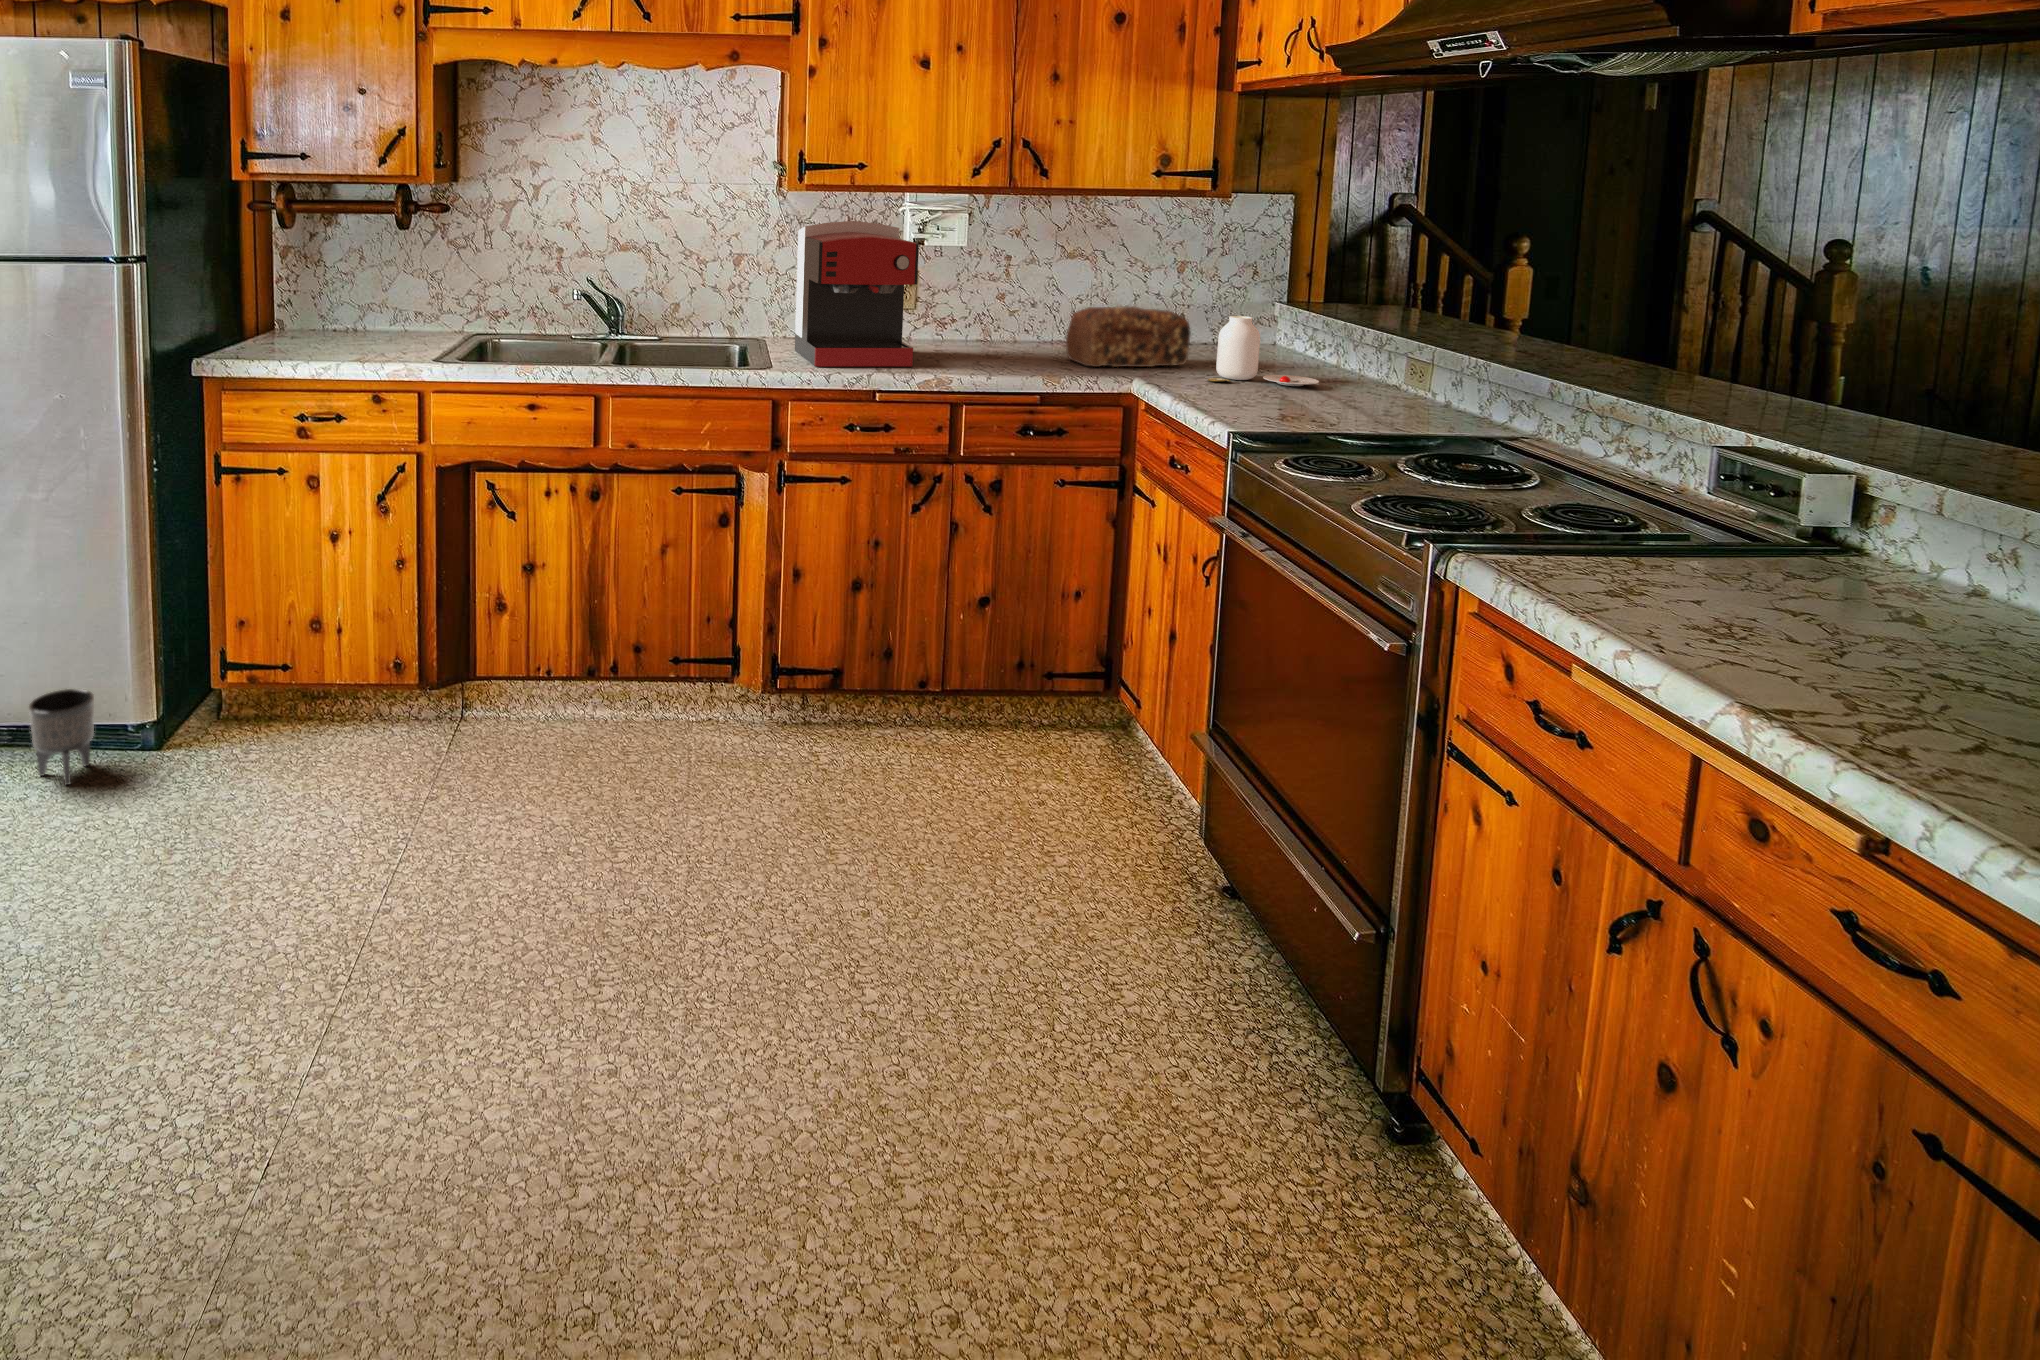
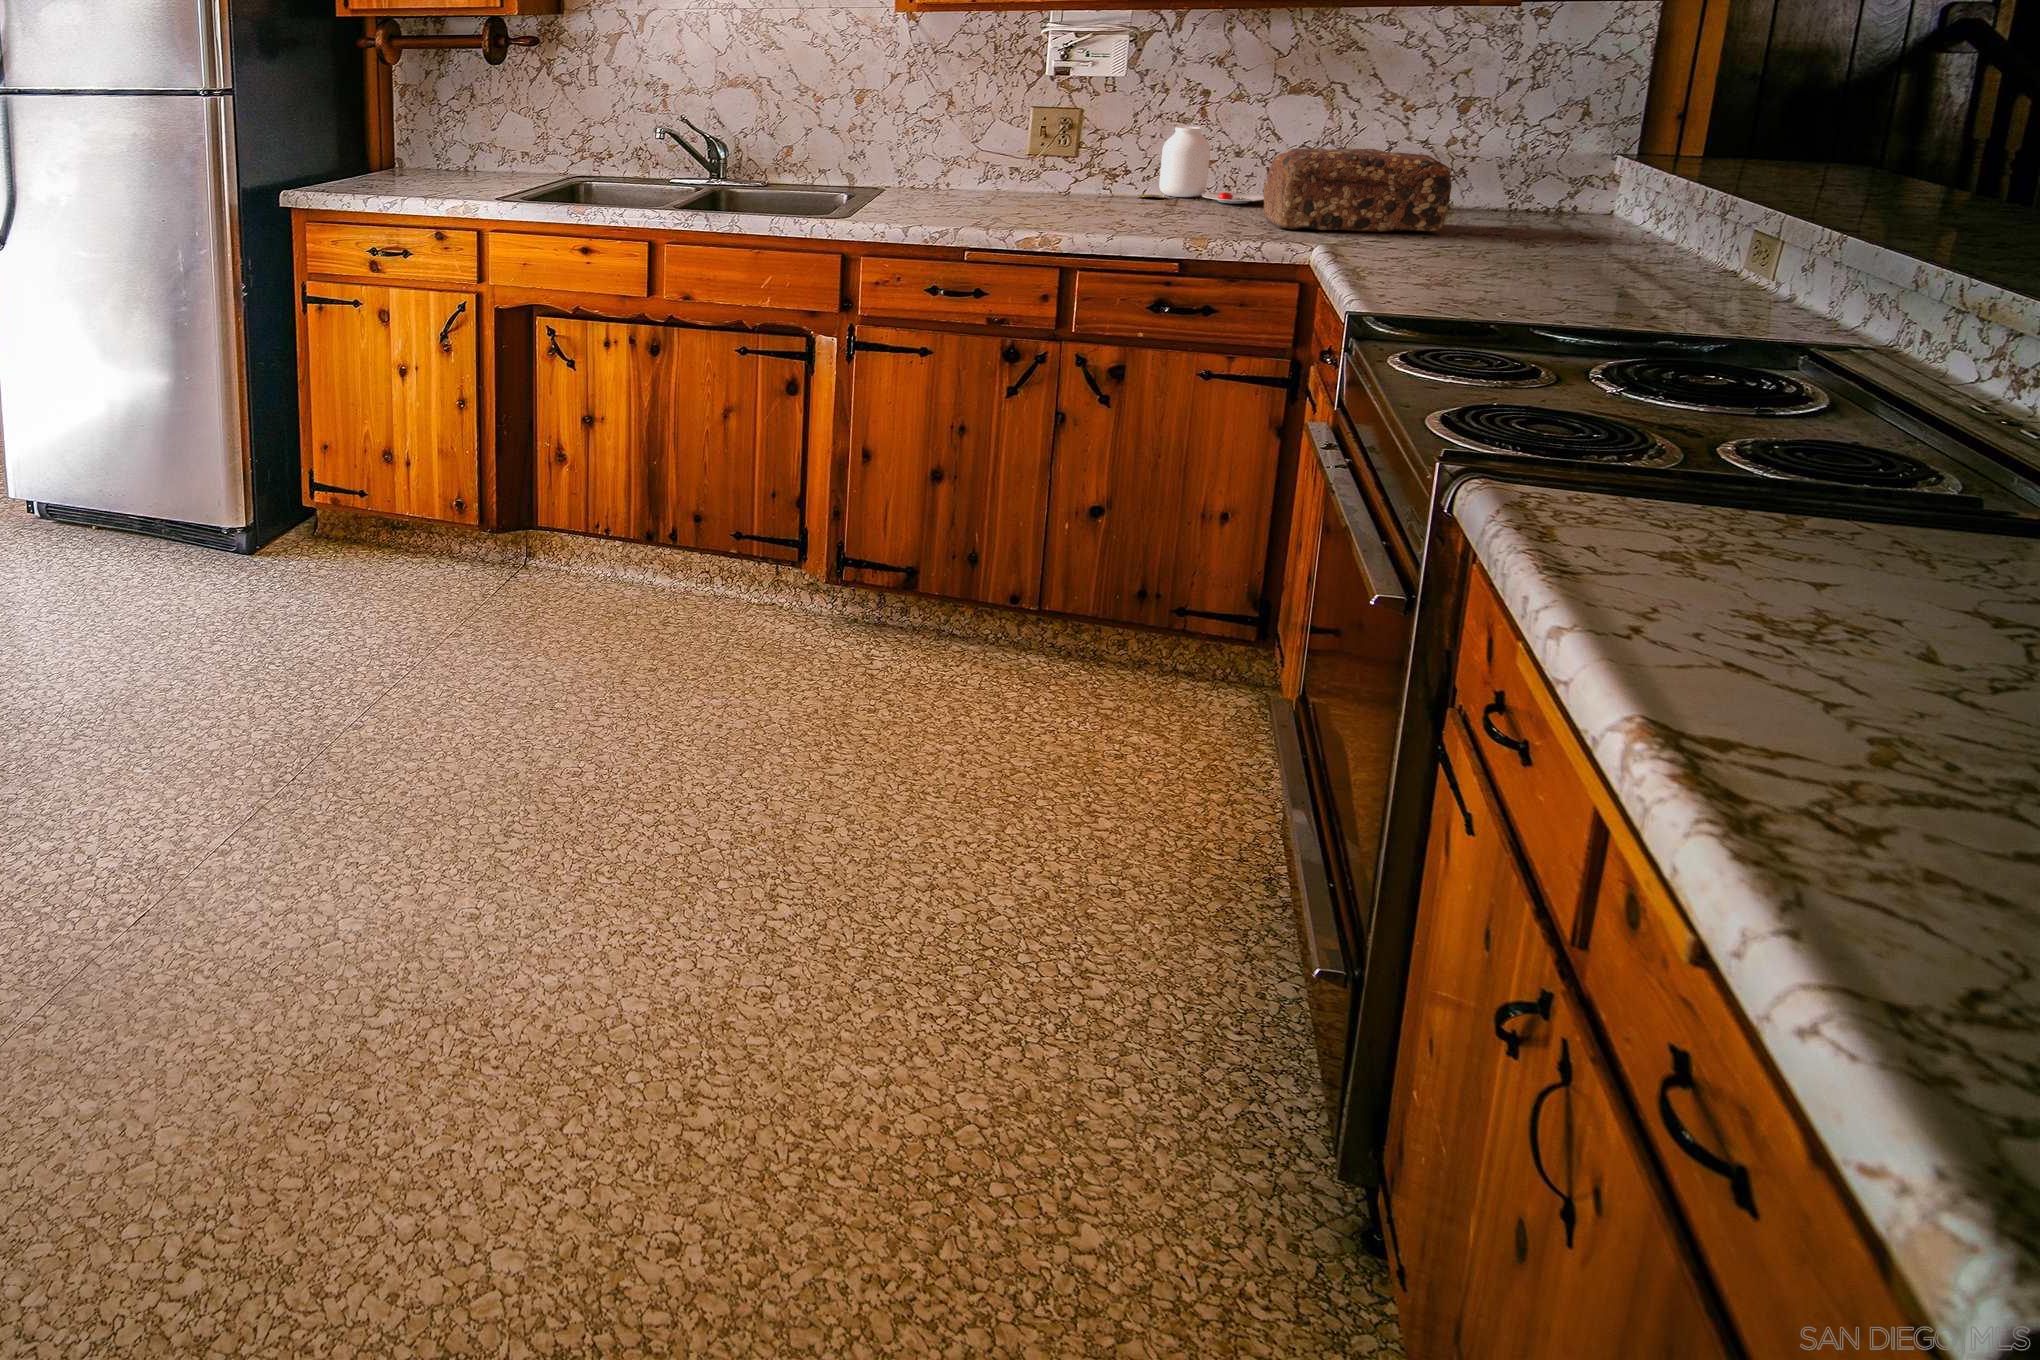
coffee maker: present [795,221,919,367] -> none [896,40,1036,221]
jar: present [1208,316,1319,386] -> present [1138,127,1264,204]
planter: present [29,689,94,785] -> none [134,491,188,574]

